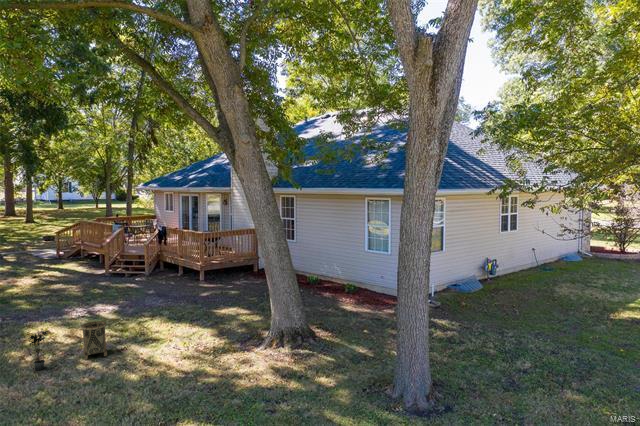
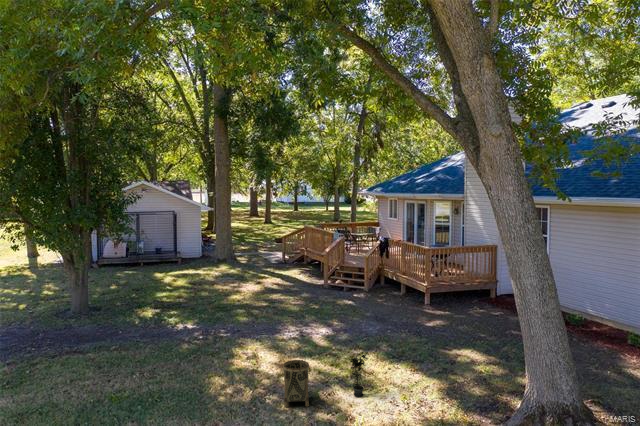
potted plant: present [28,329,48,370] -> present [349,352,368,397]

